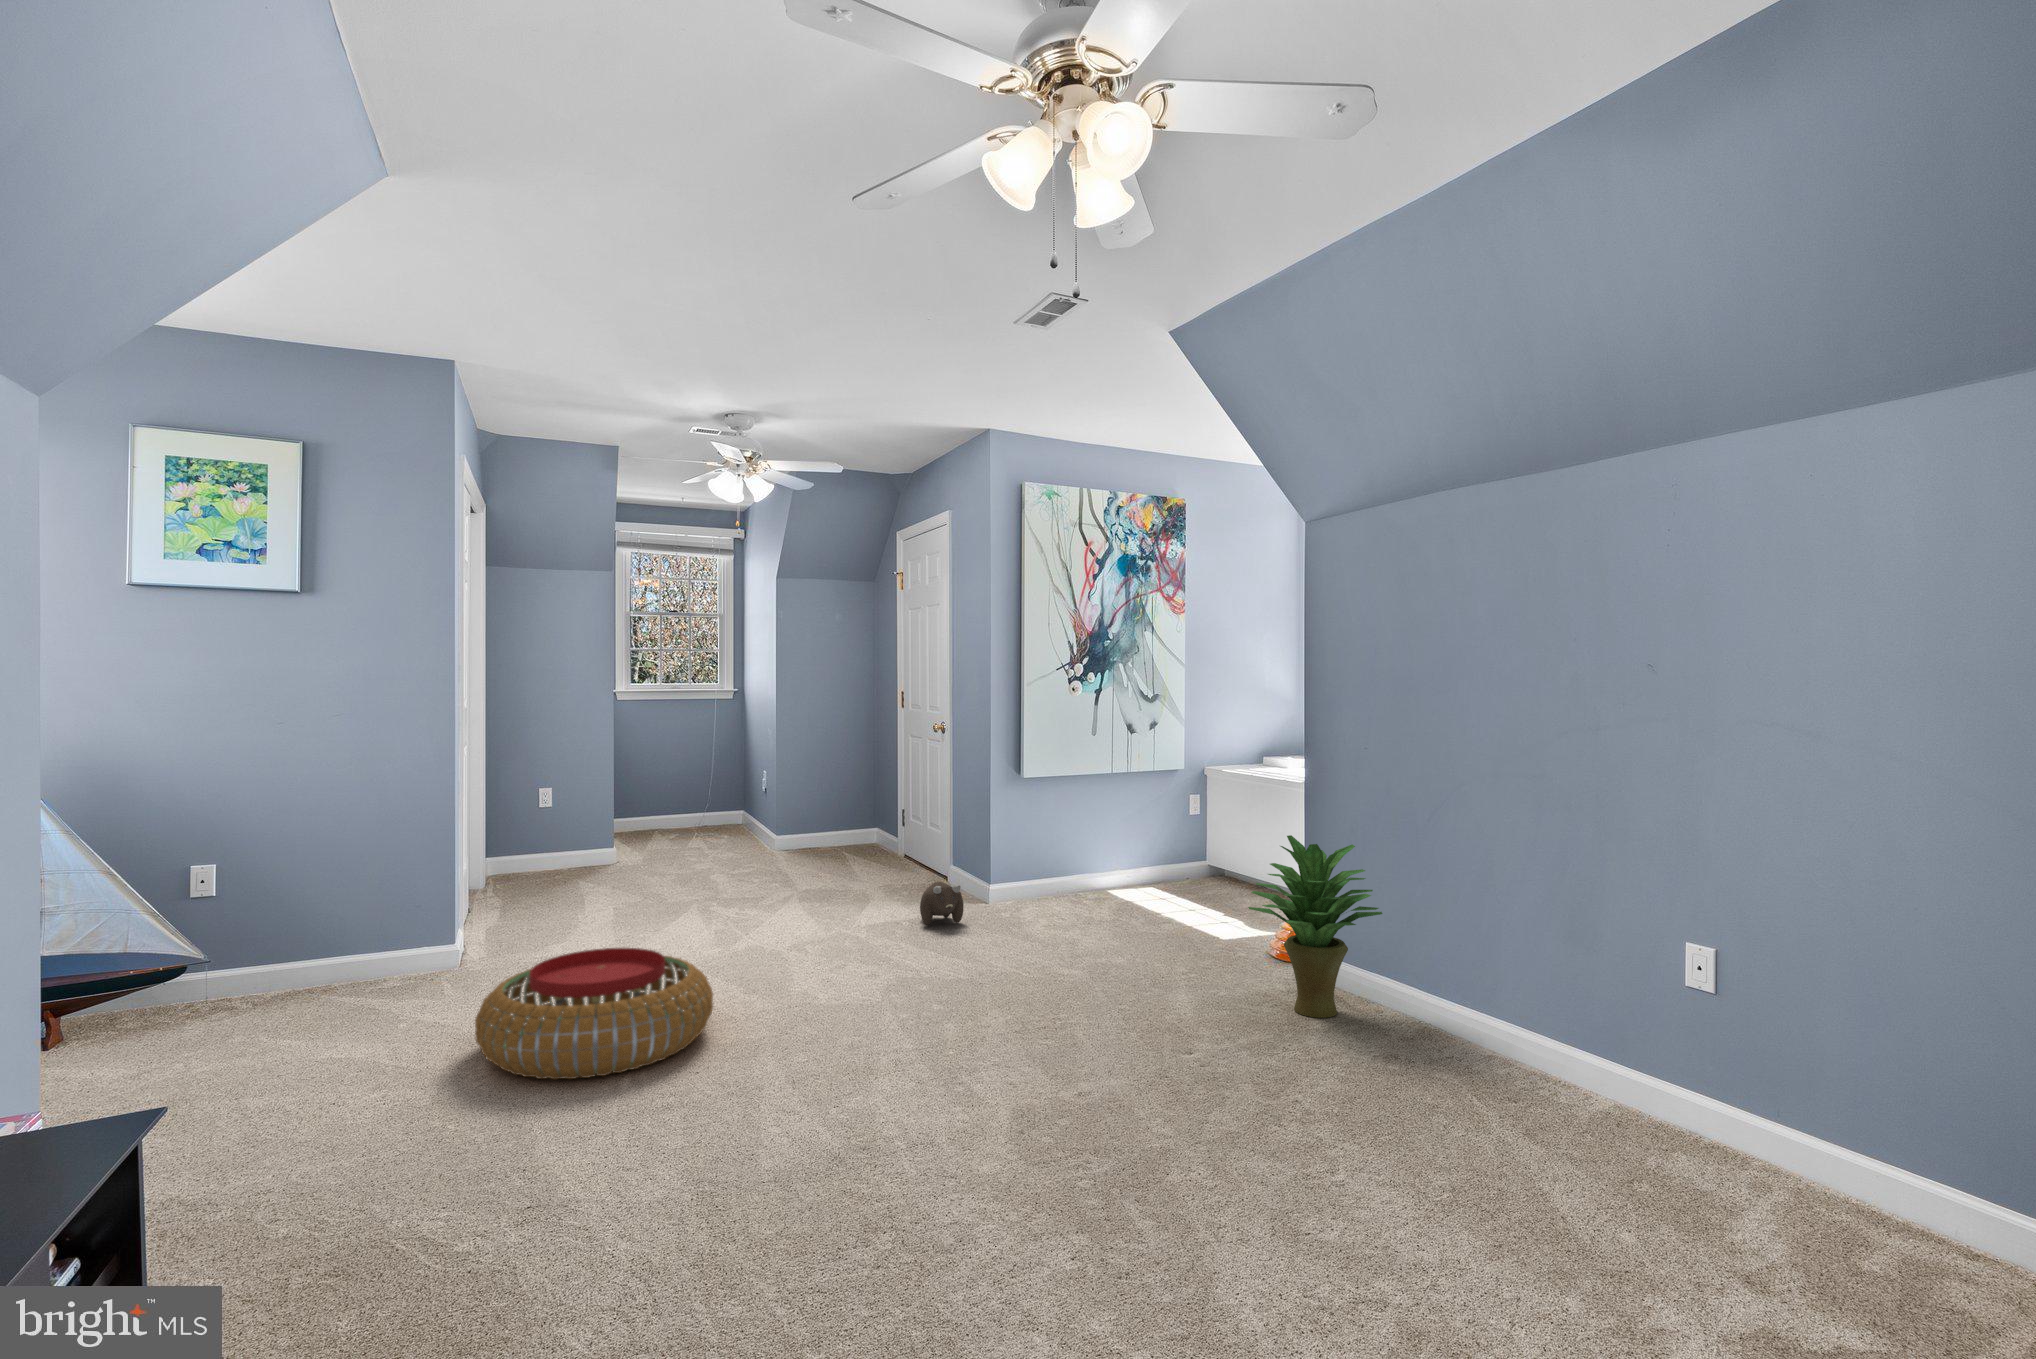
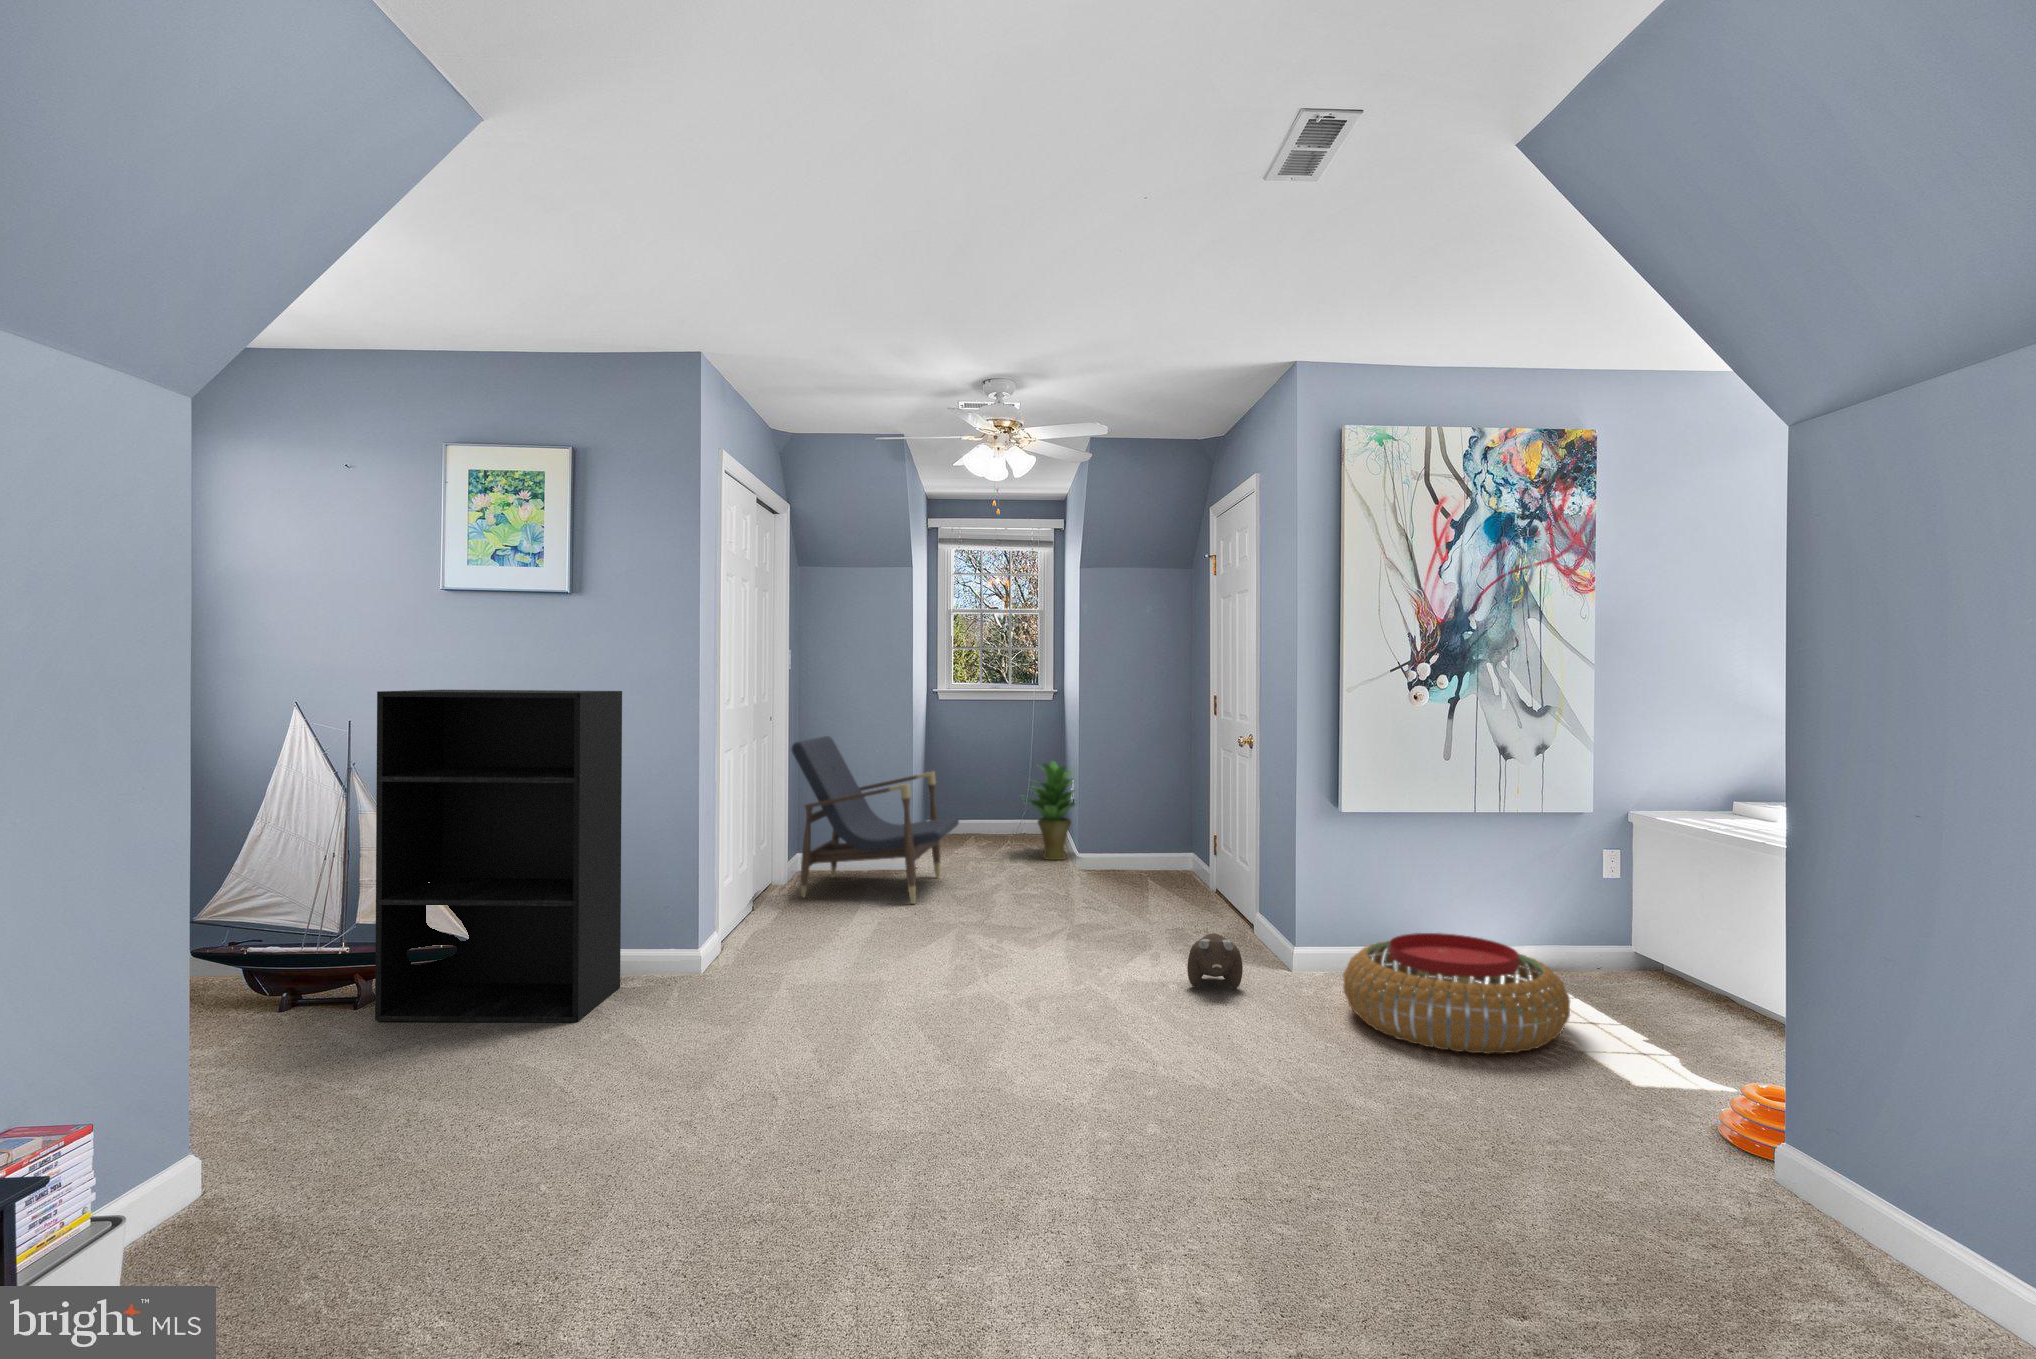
bookshelf: none [108,696,385,1066] -> present [375,690,622,1022]
lounge chair: none [483,737,648,899] -> present [791,736,959,904]
potted plant: present [1248,835,1382,1018] -> present [1026,761,1075,860]
pouf: present [475,948,713,1079] -> present [1343,933,1570,1054]

